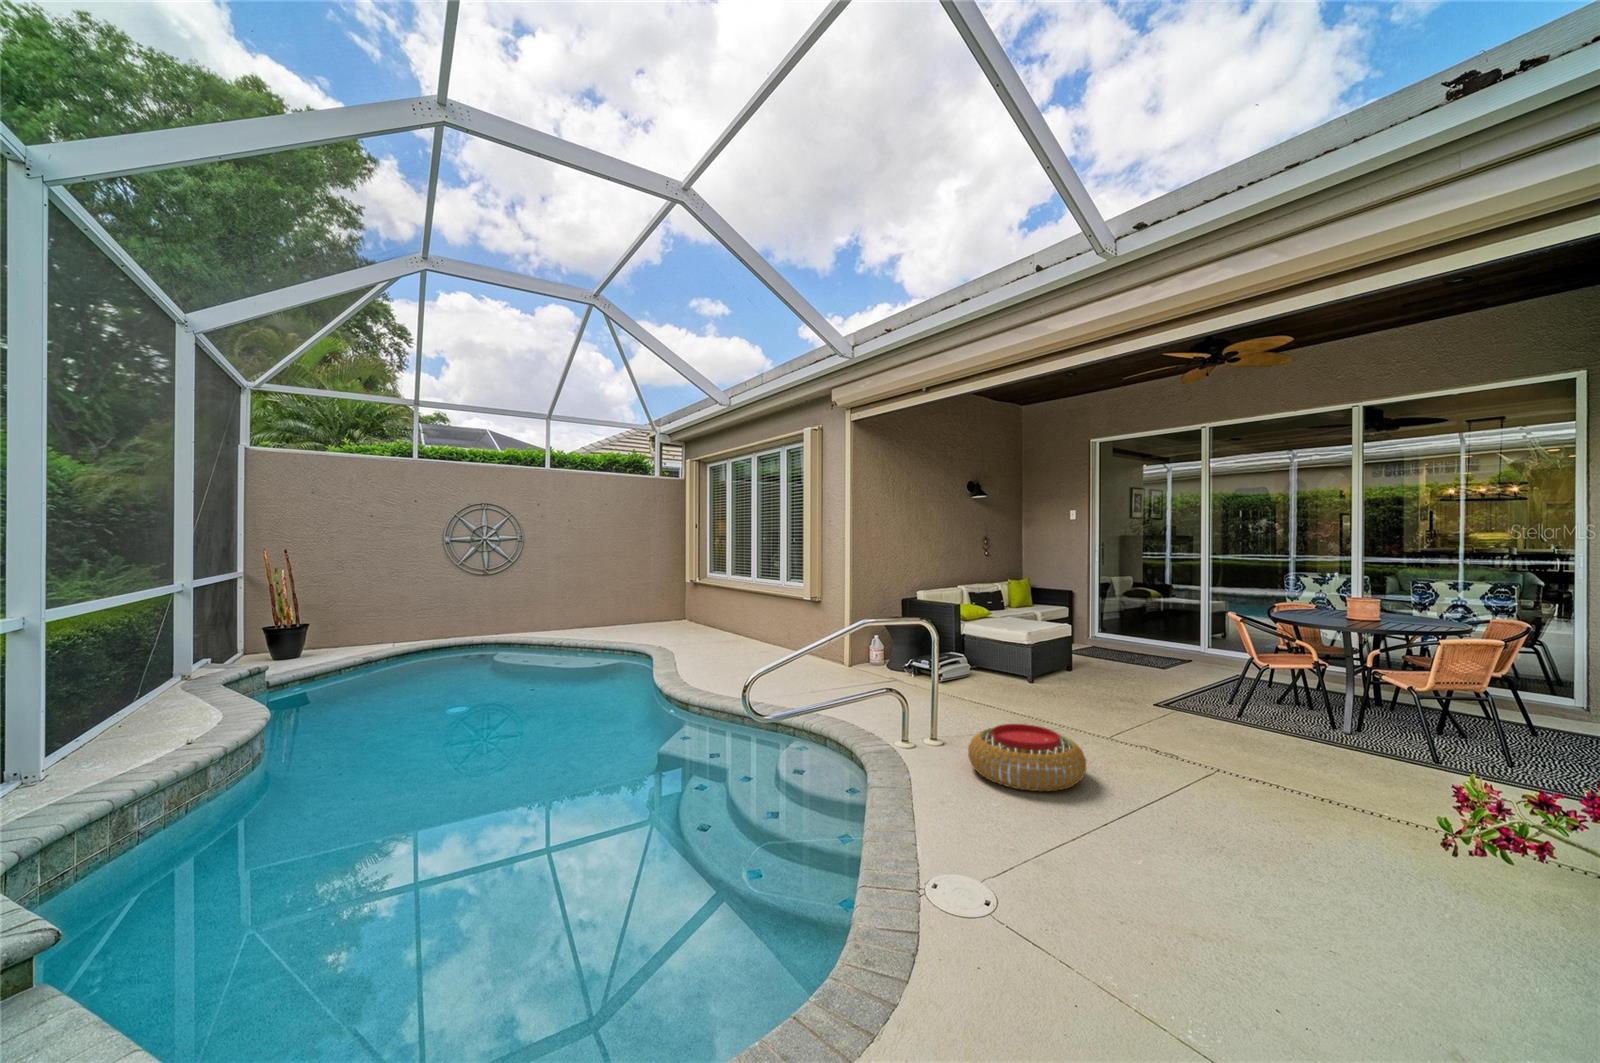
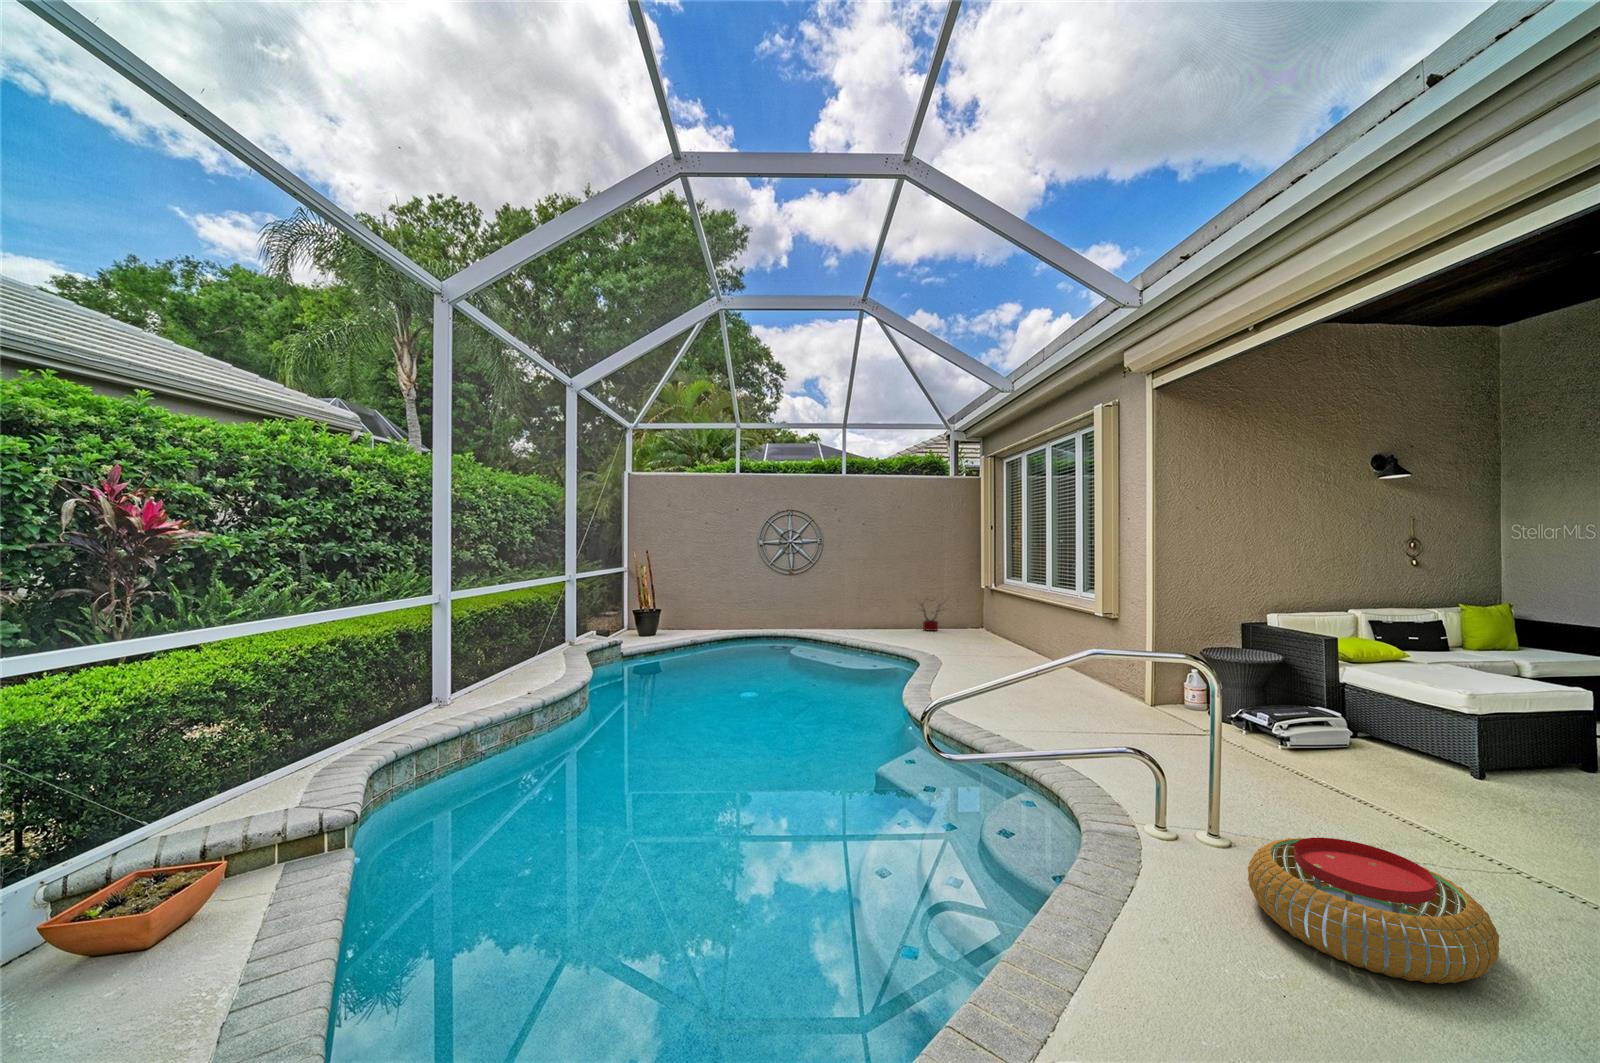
decorative plant: none [615,590,654,625] -> present [922,602,951,631]

